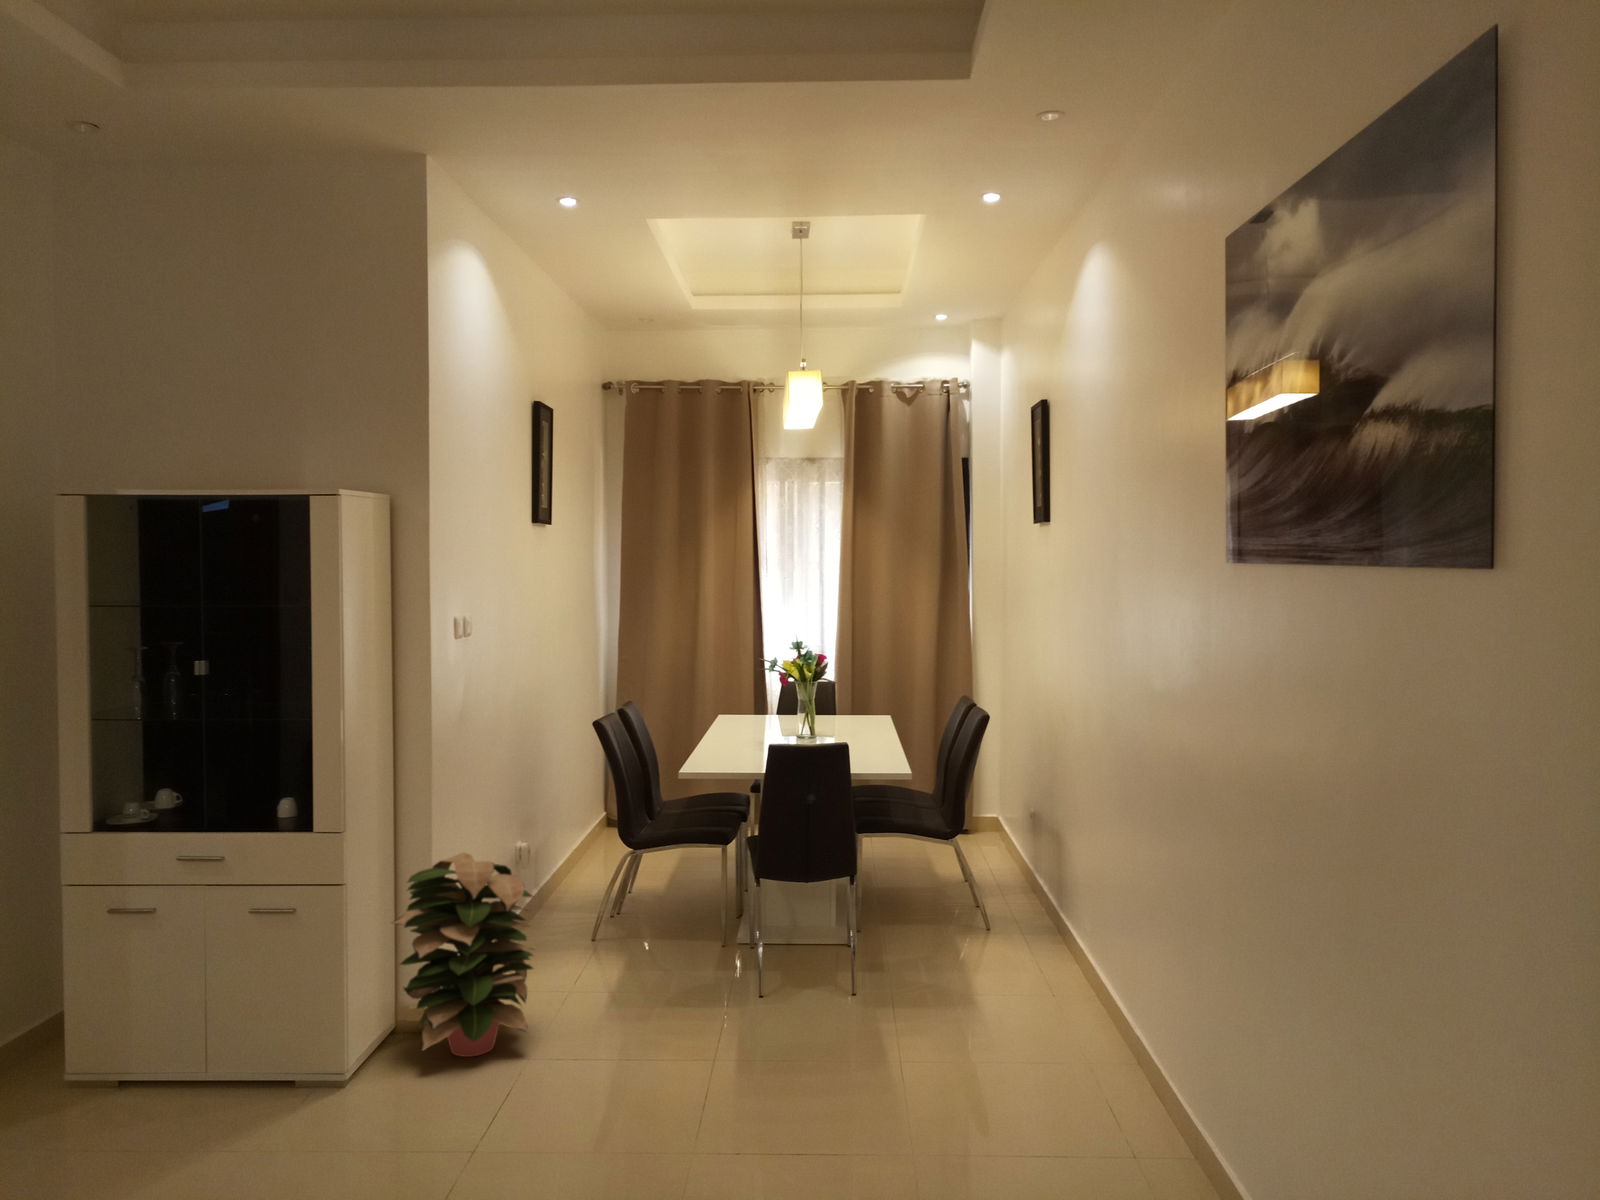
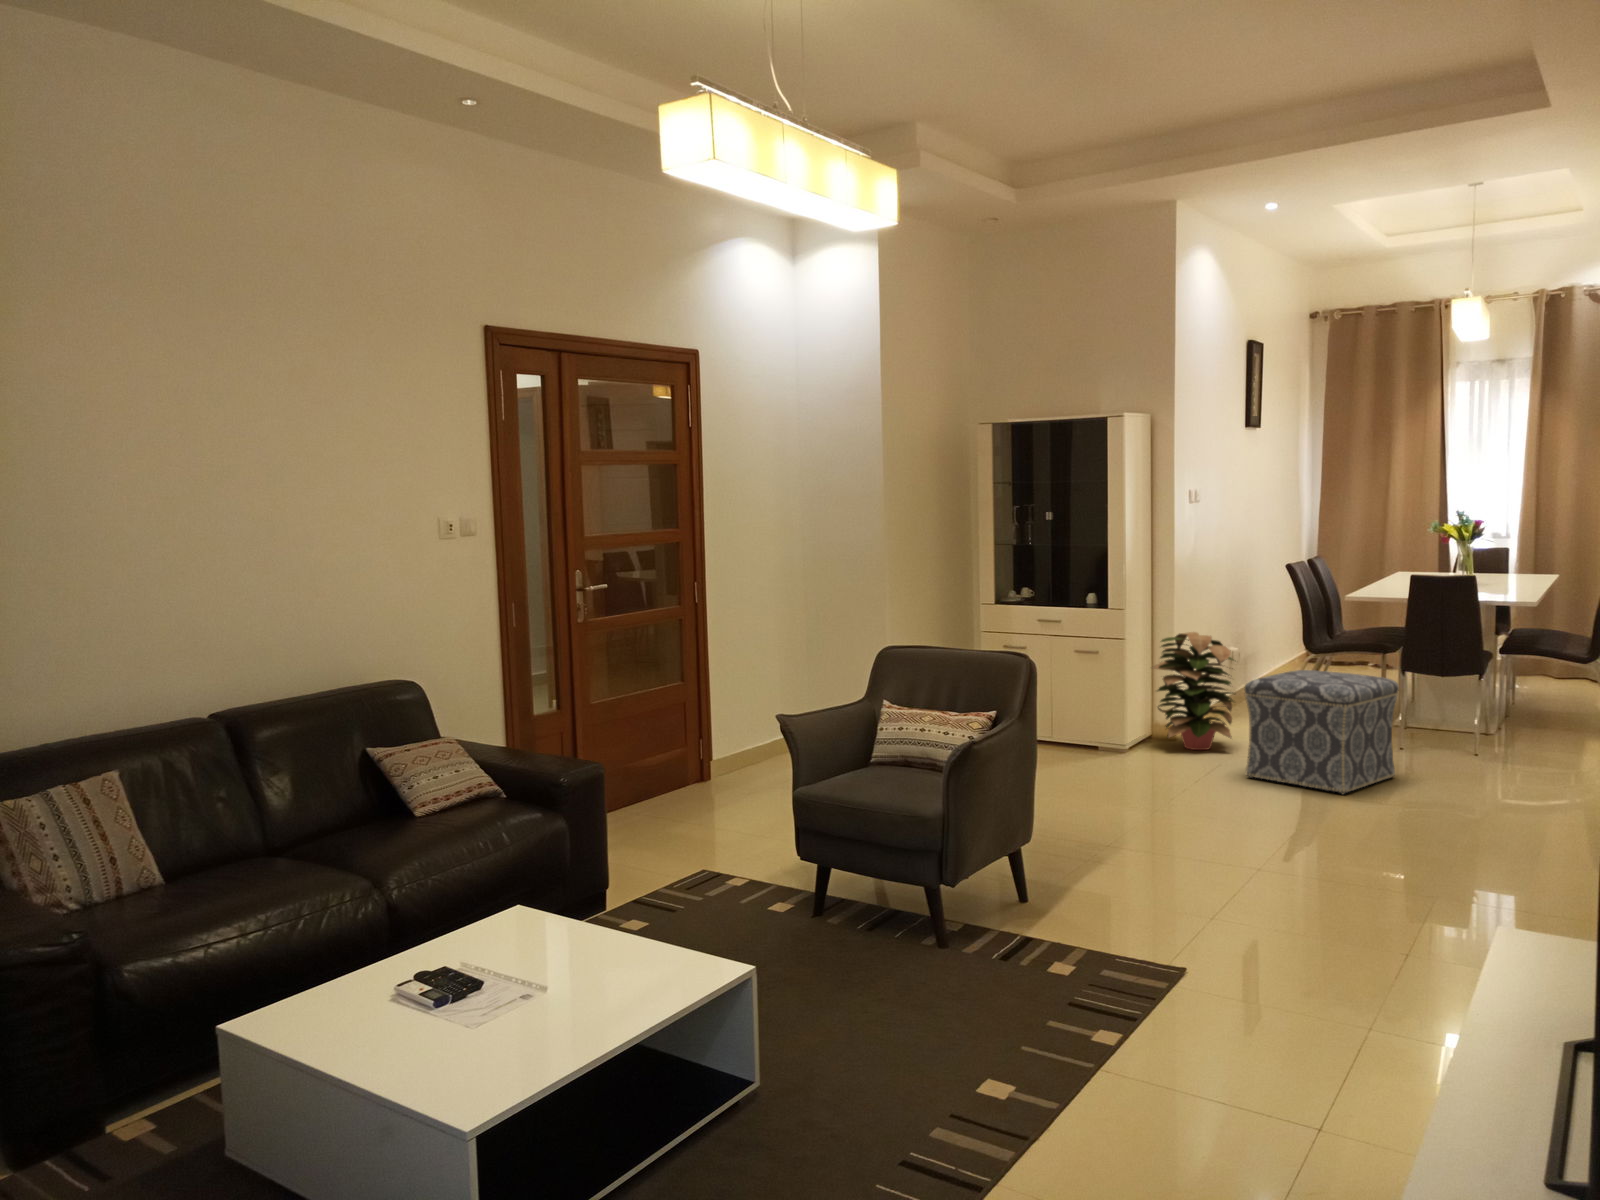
ottoman: none [553,917,782,1160] -> present [1245,670,1399,794]

